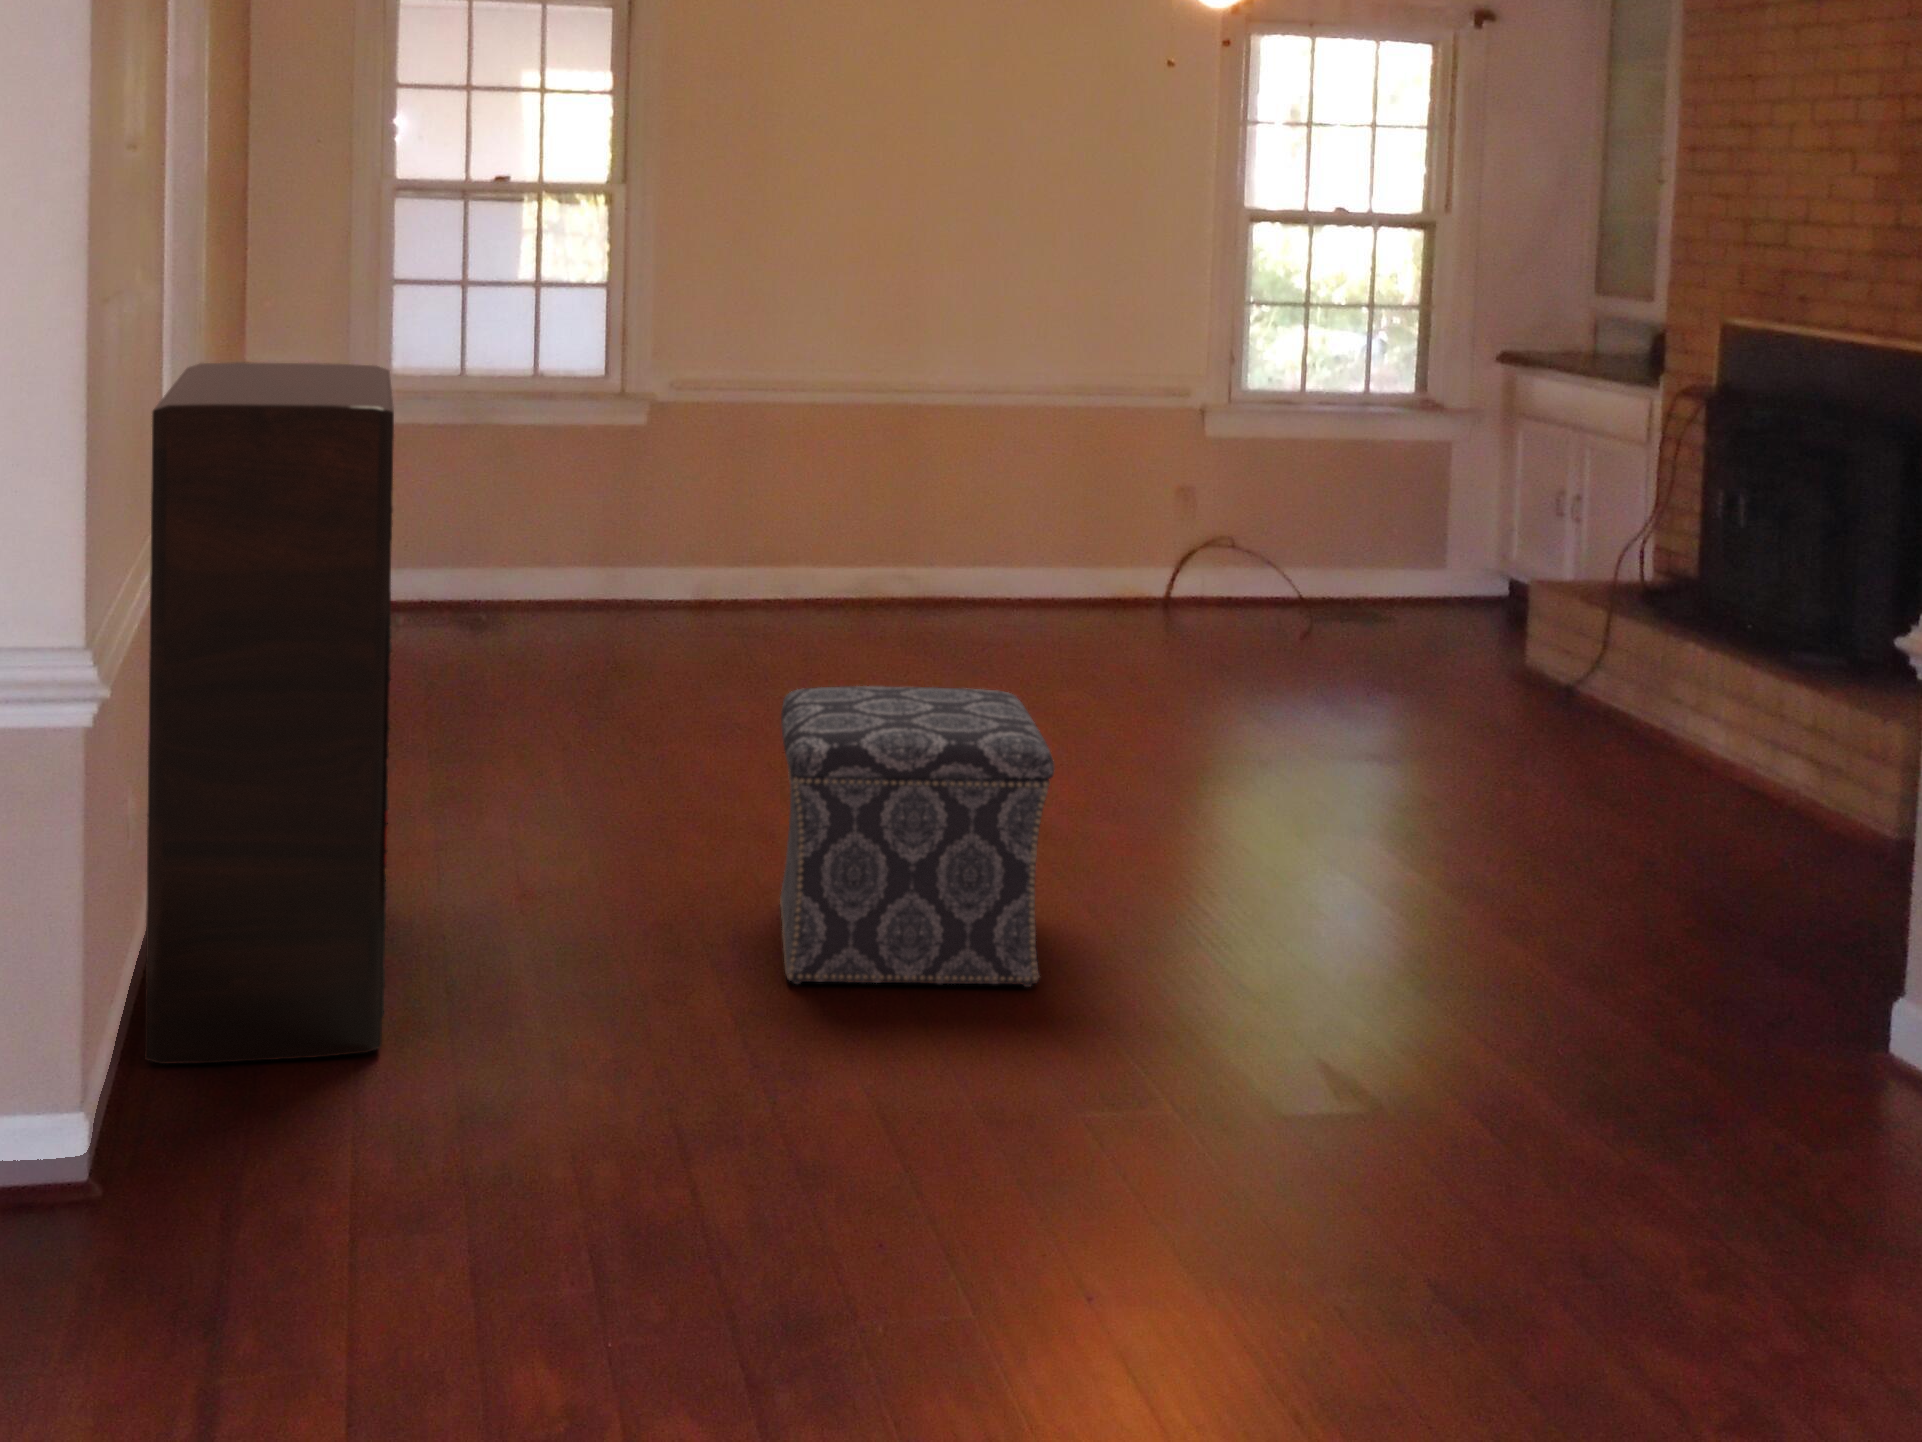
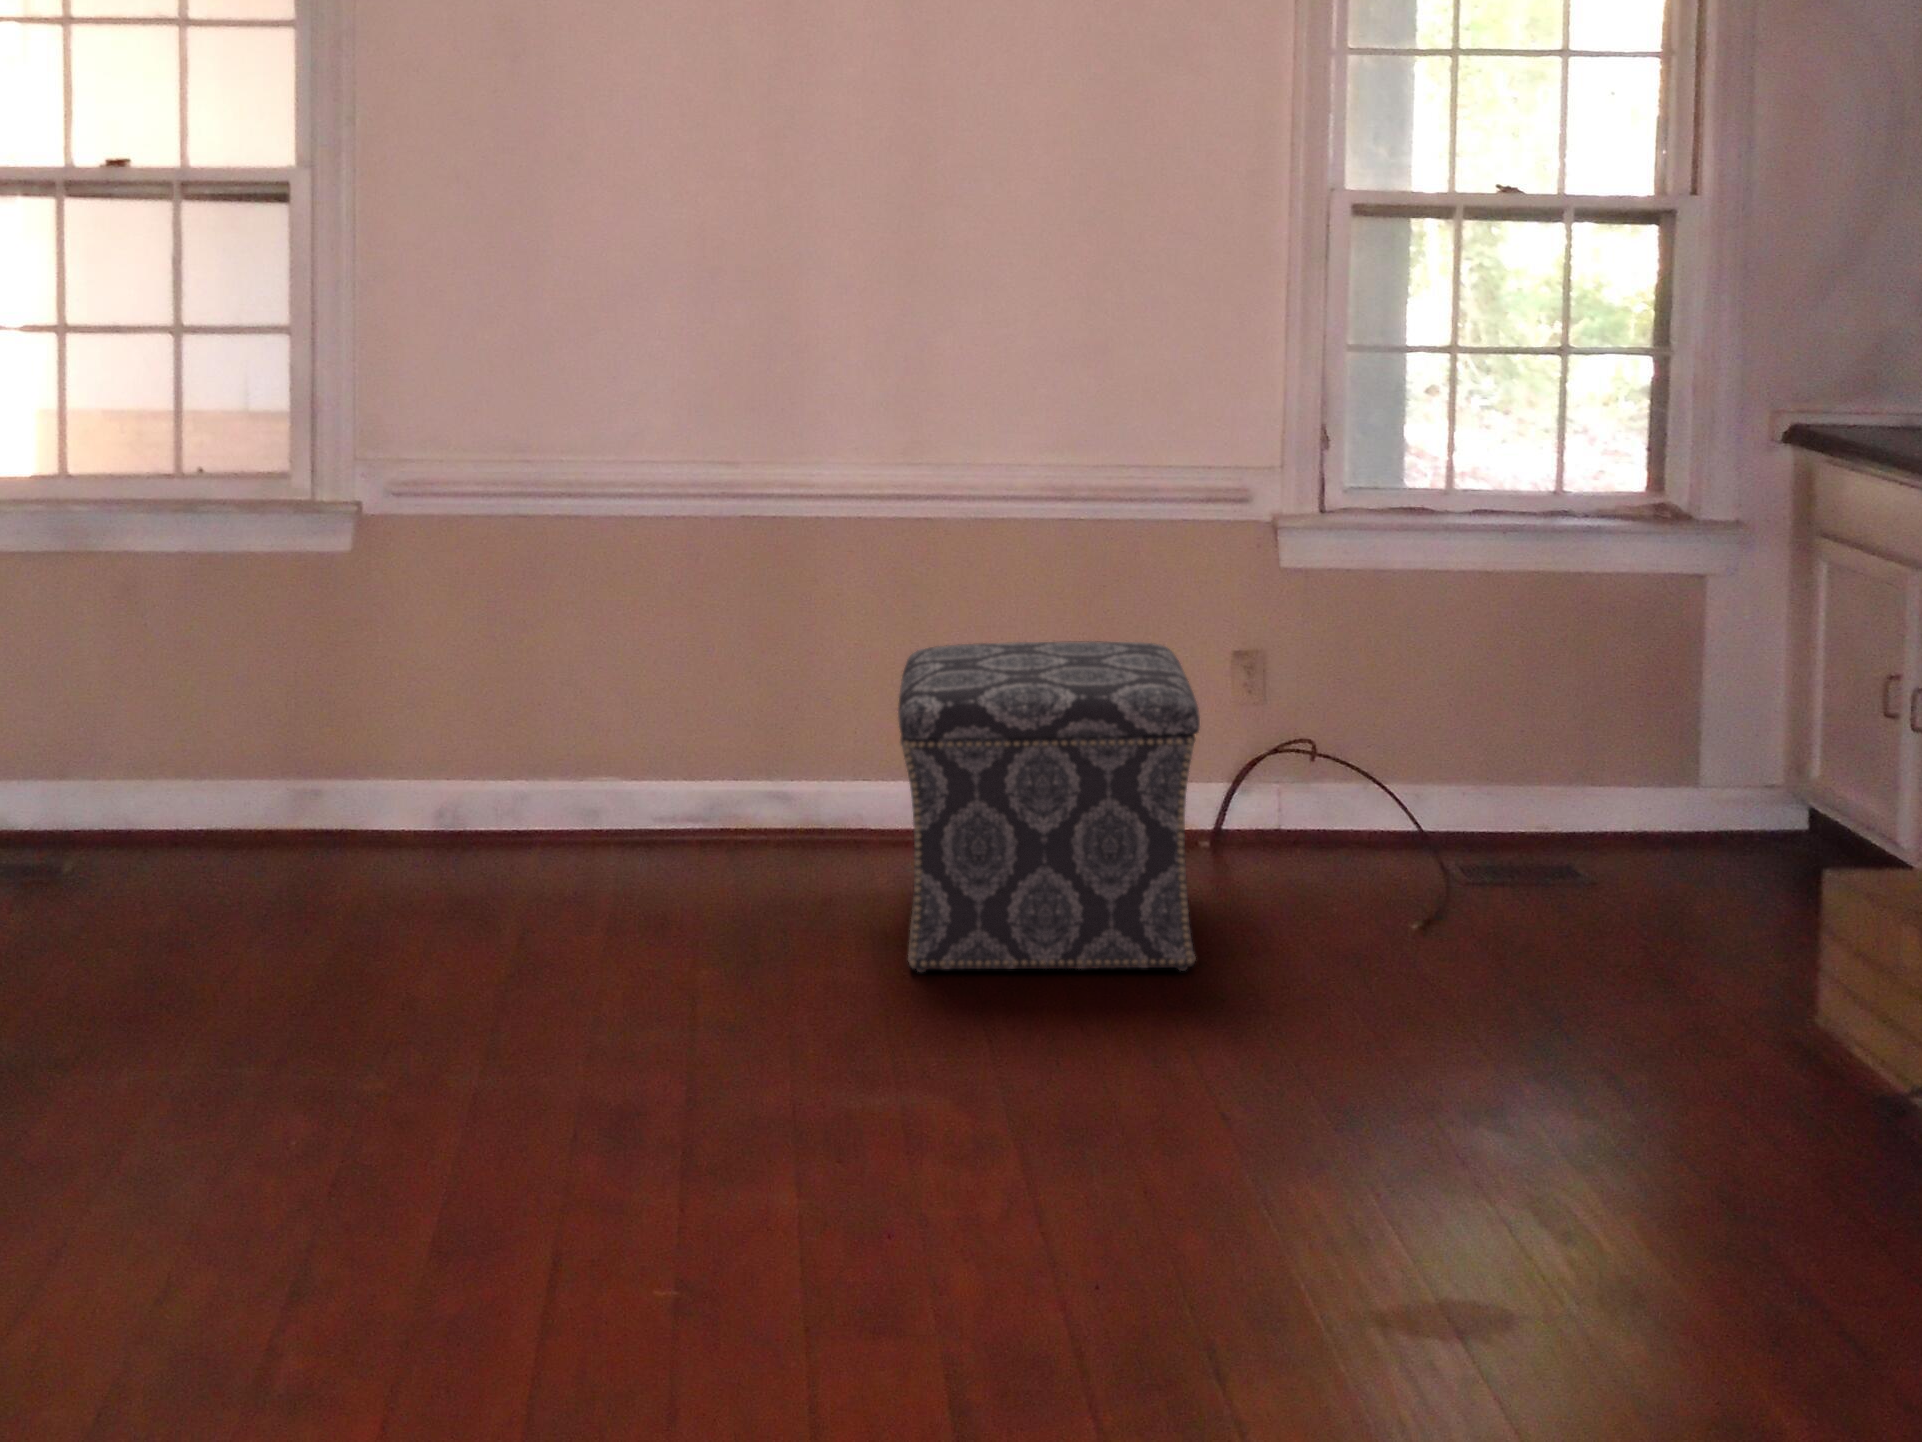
bookshelf: present [145,362,394,1064] -> none [167,307,473,1063]

